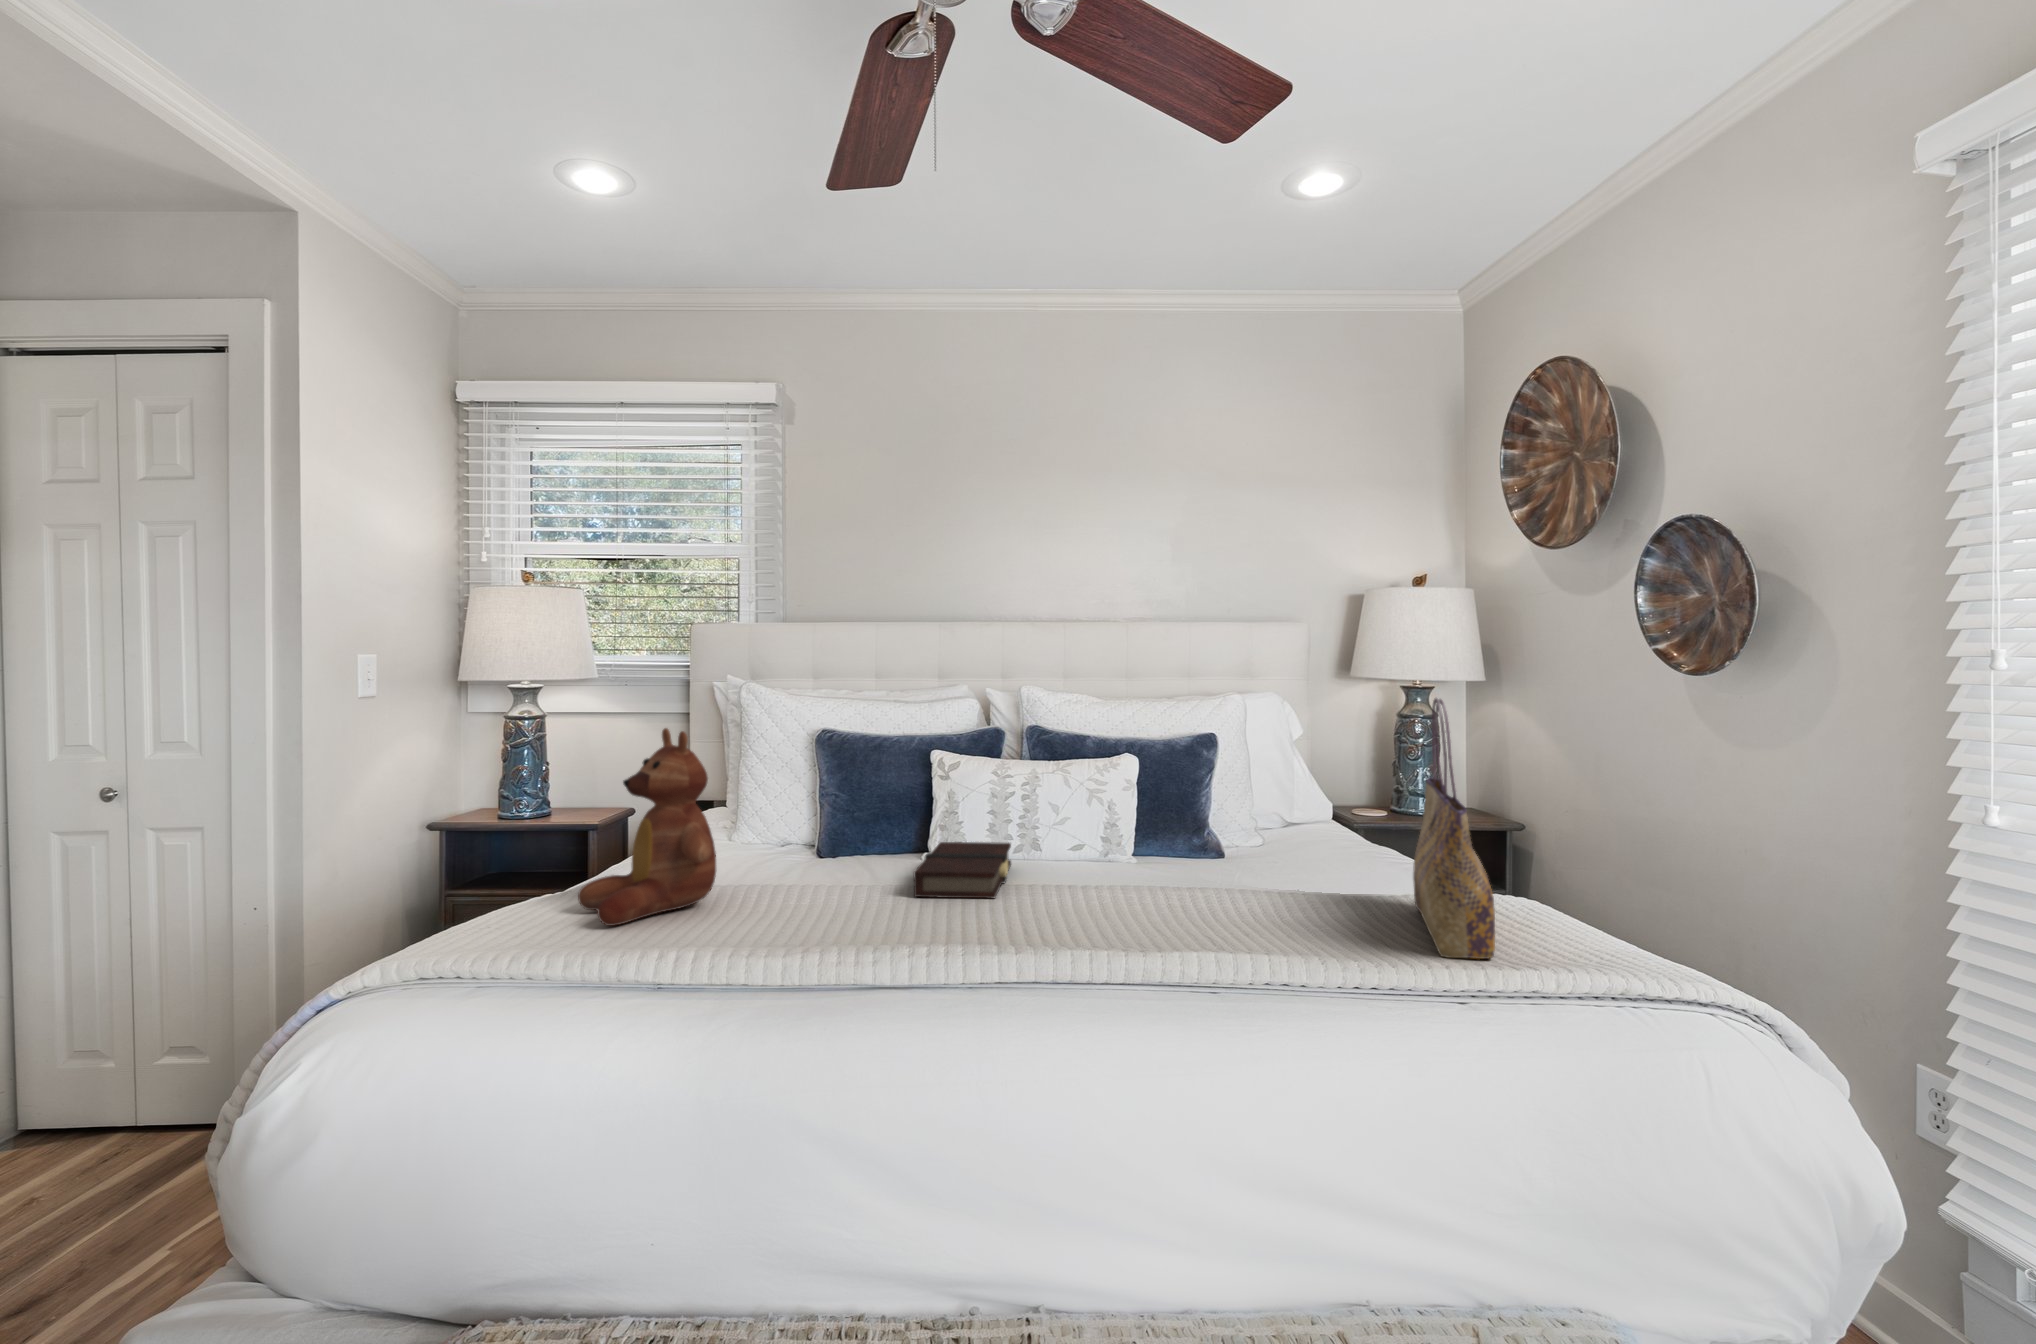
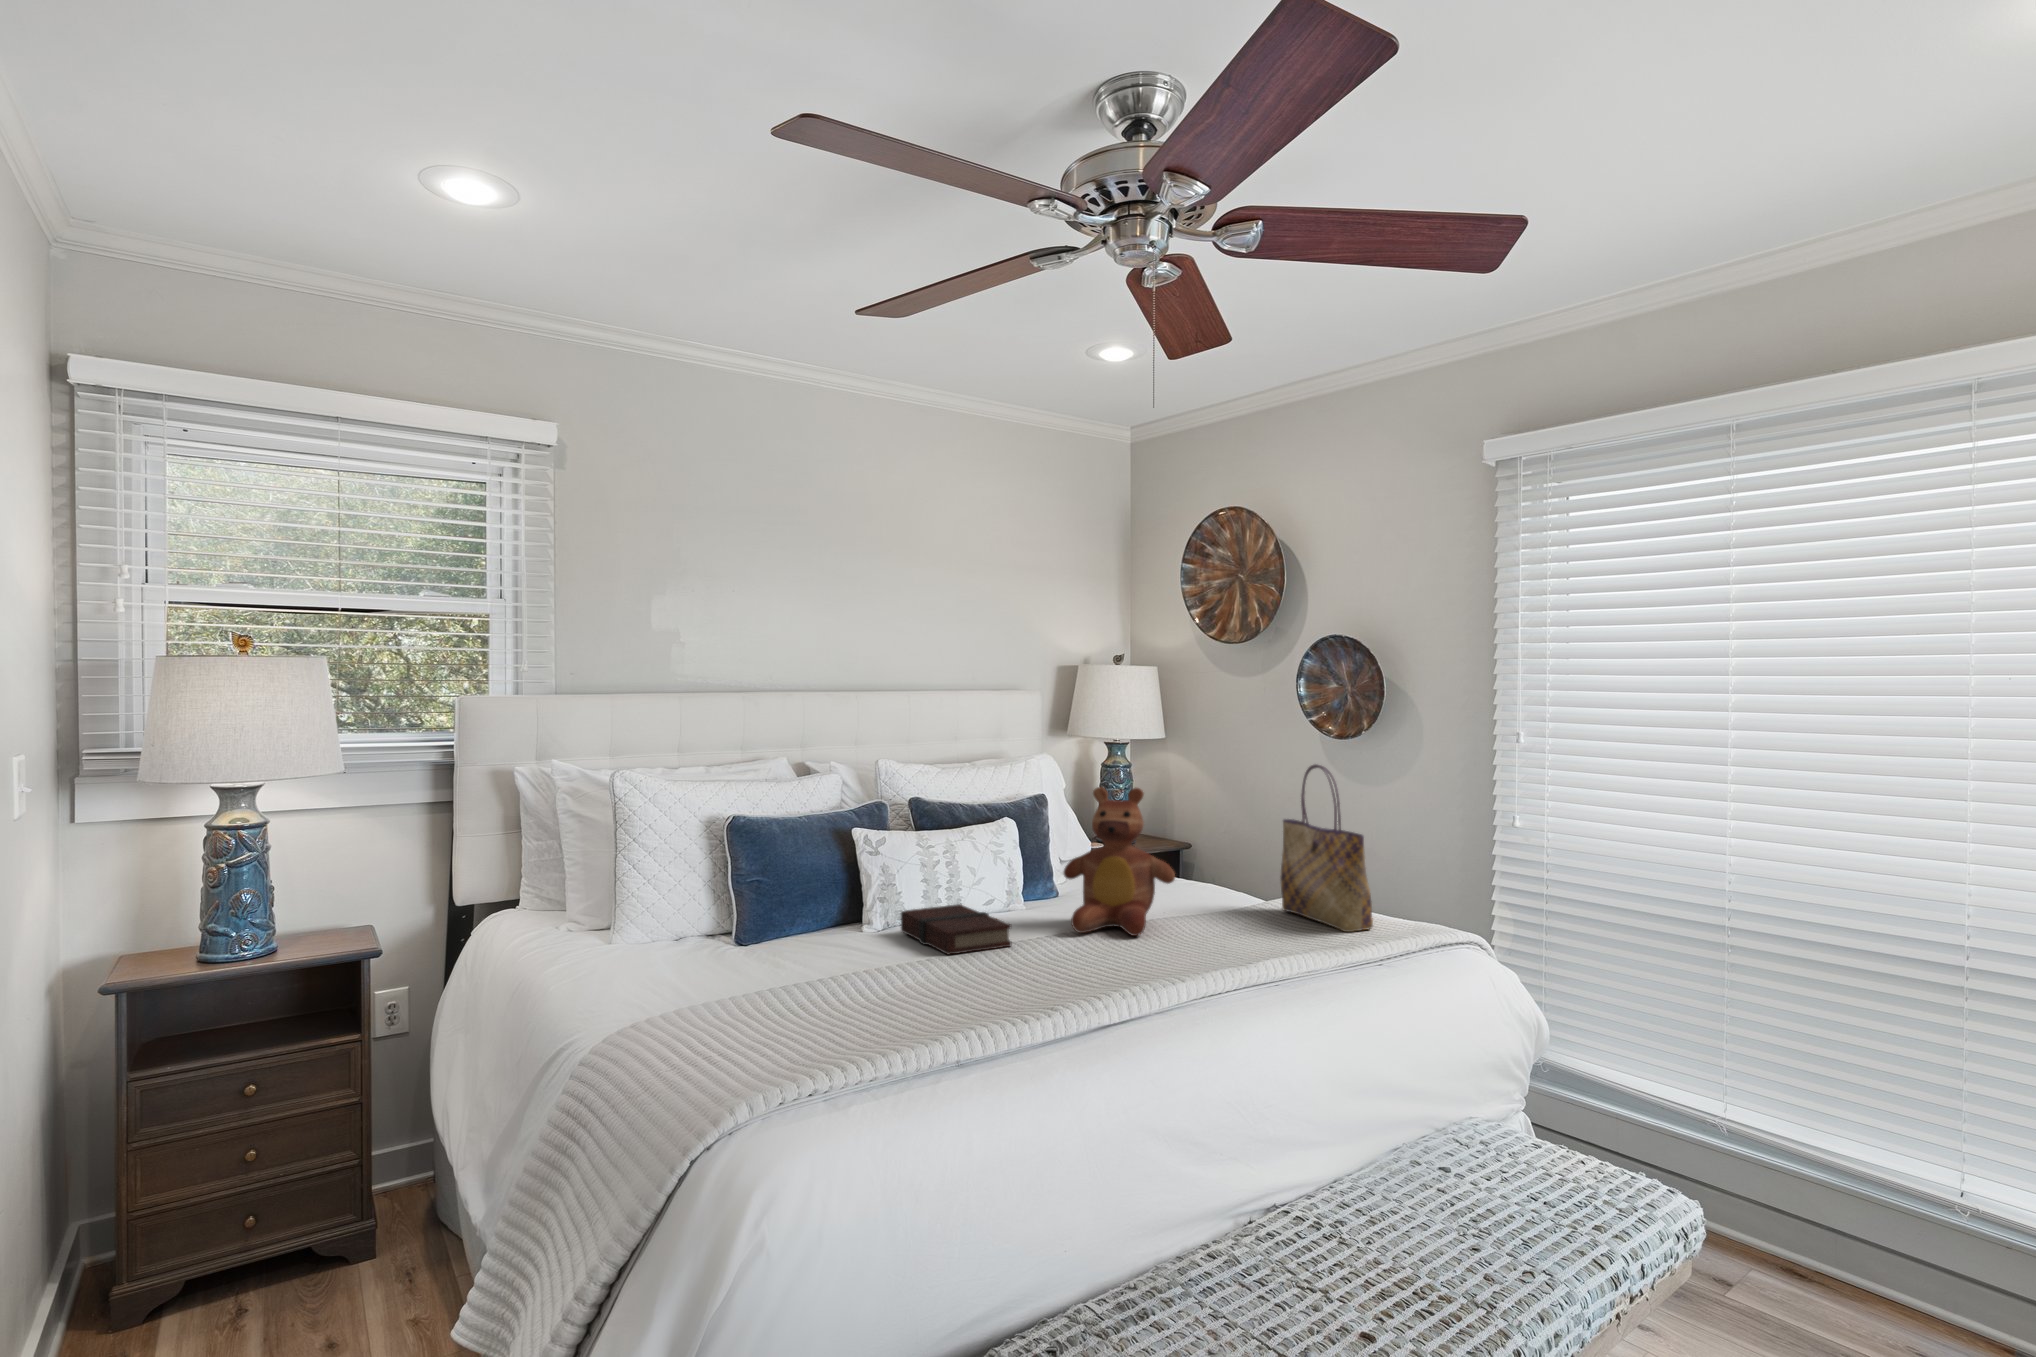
teddy bear: present [578,728,716,926] -> present [1063,787,1175,936]

